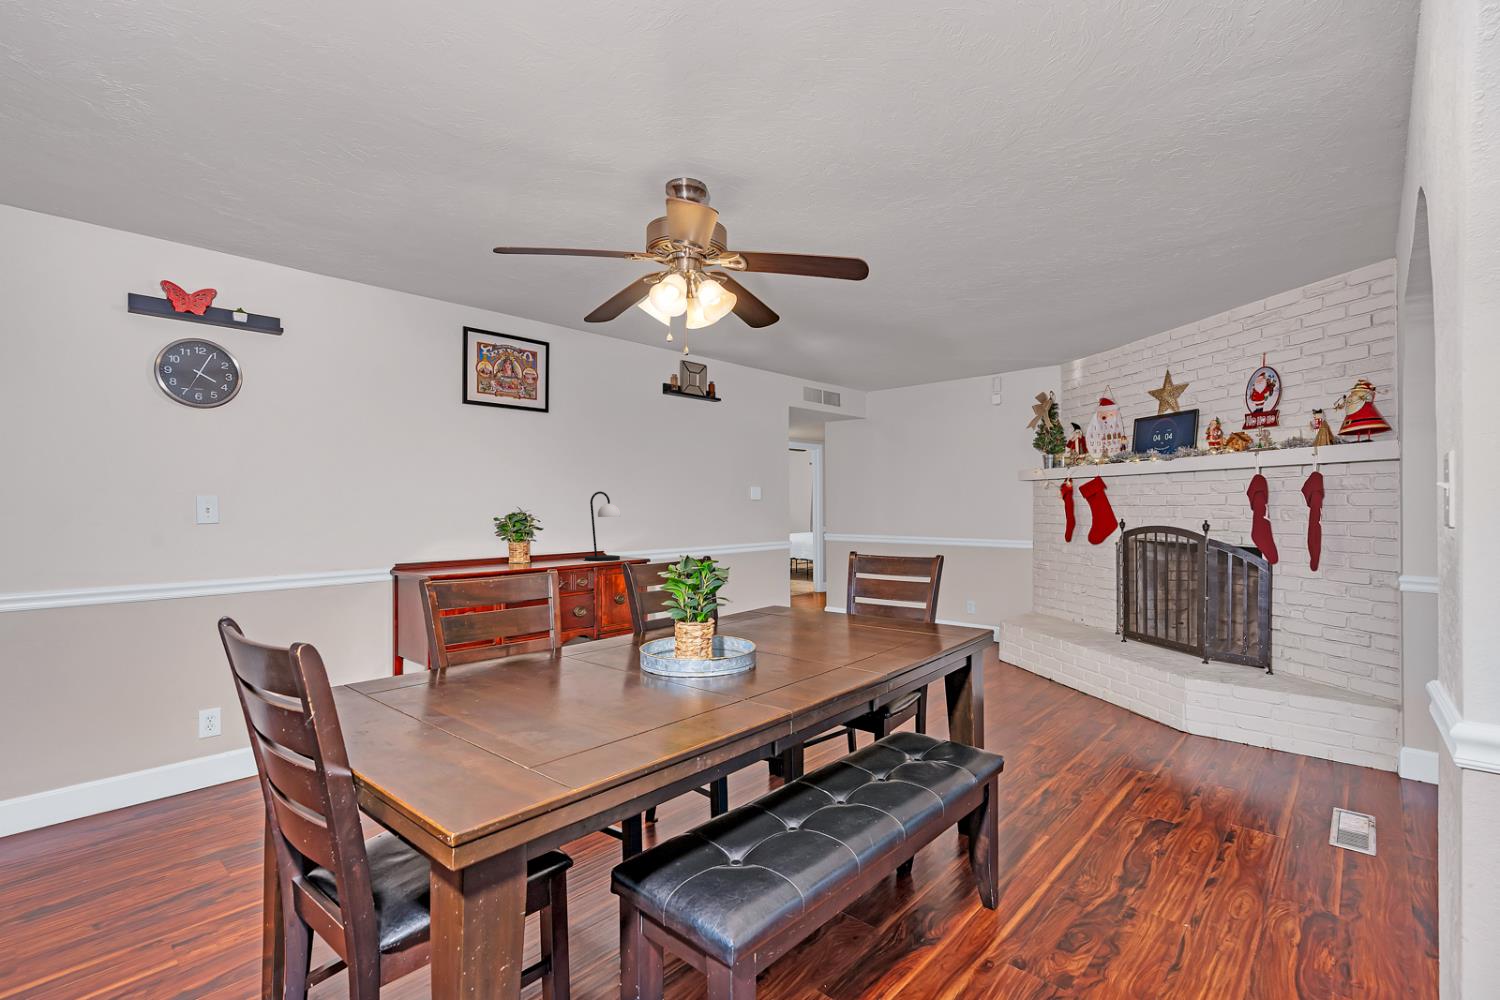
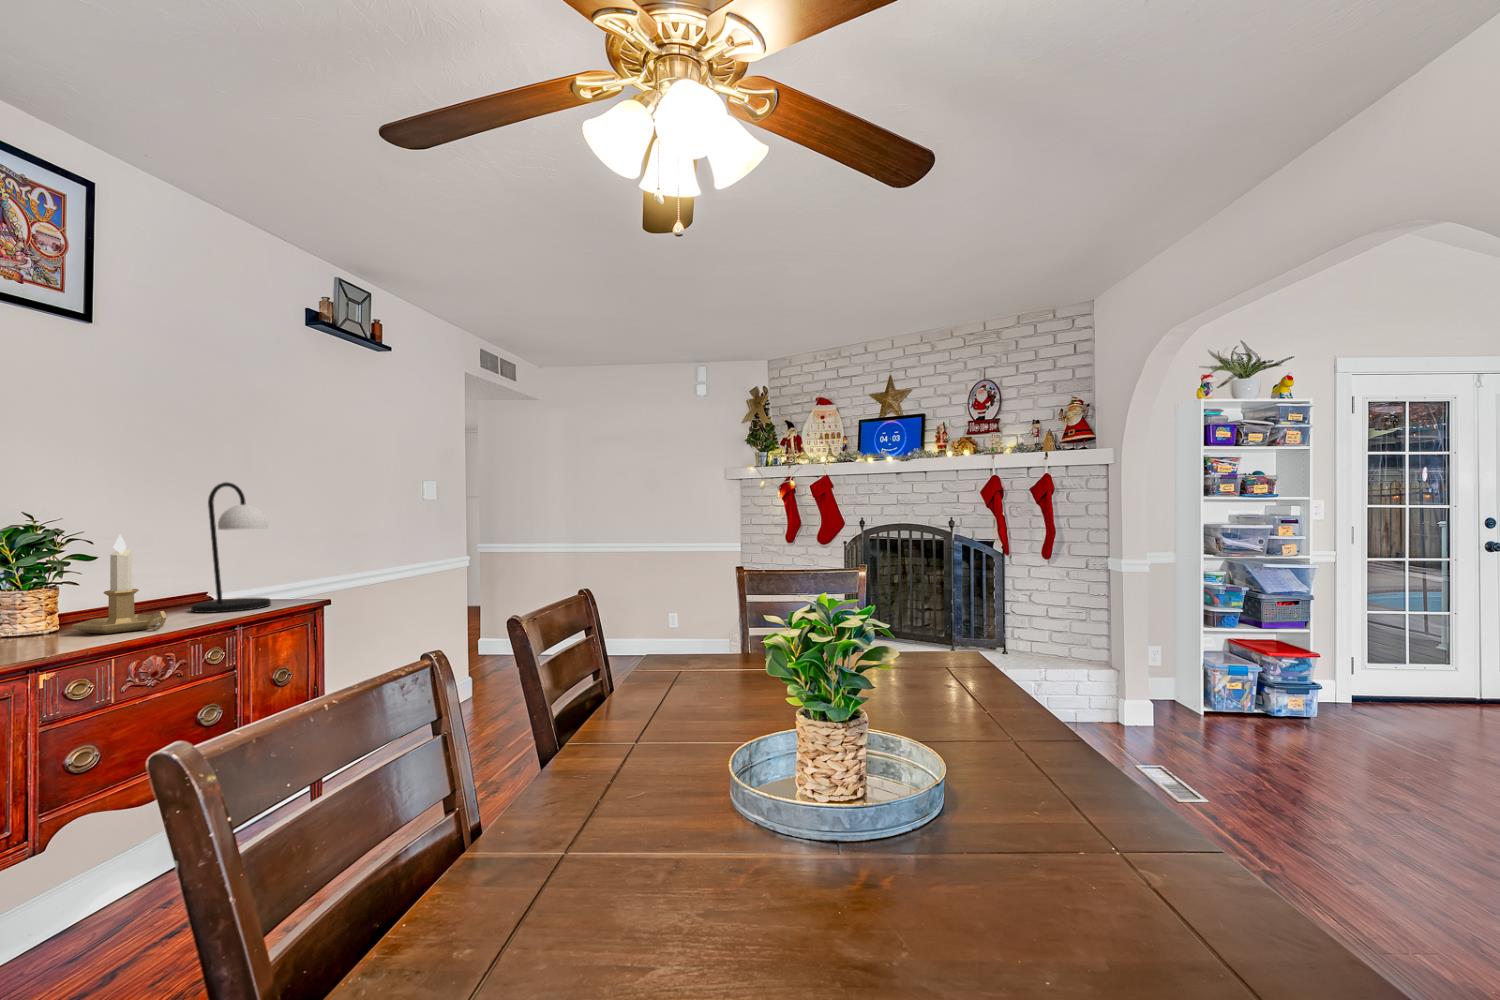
candlestick: none [528,518,564,565] -> present [72,535,168,634]

